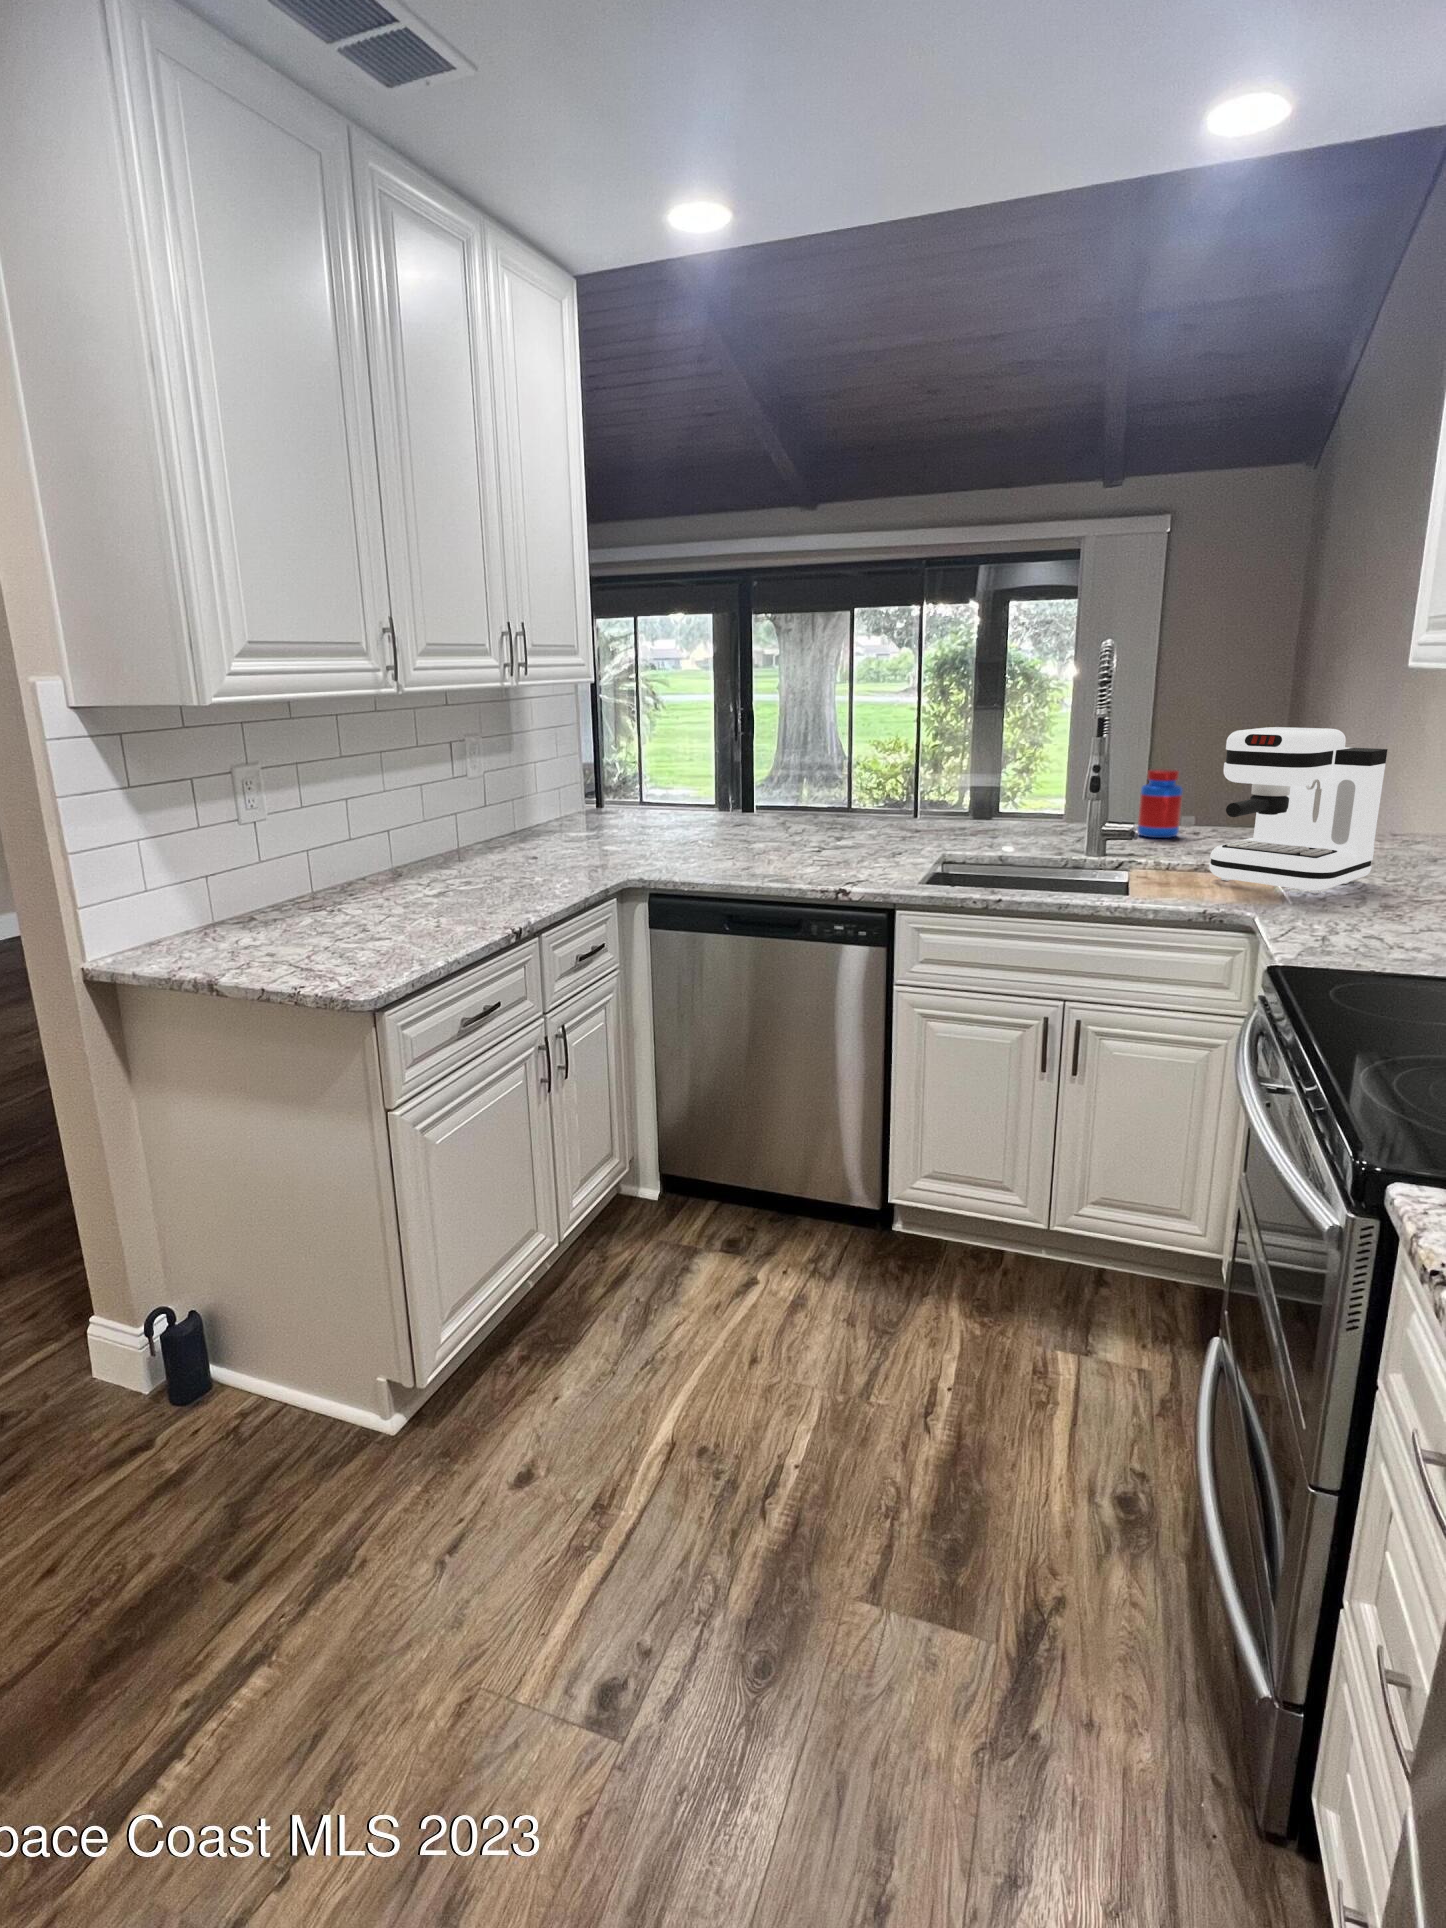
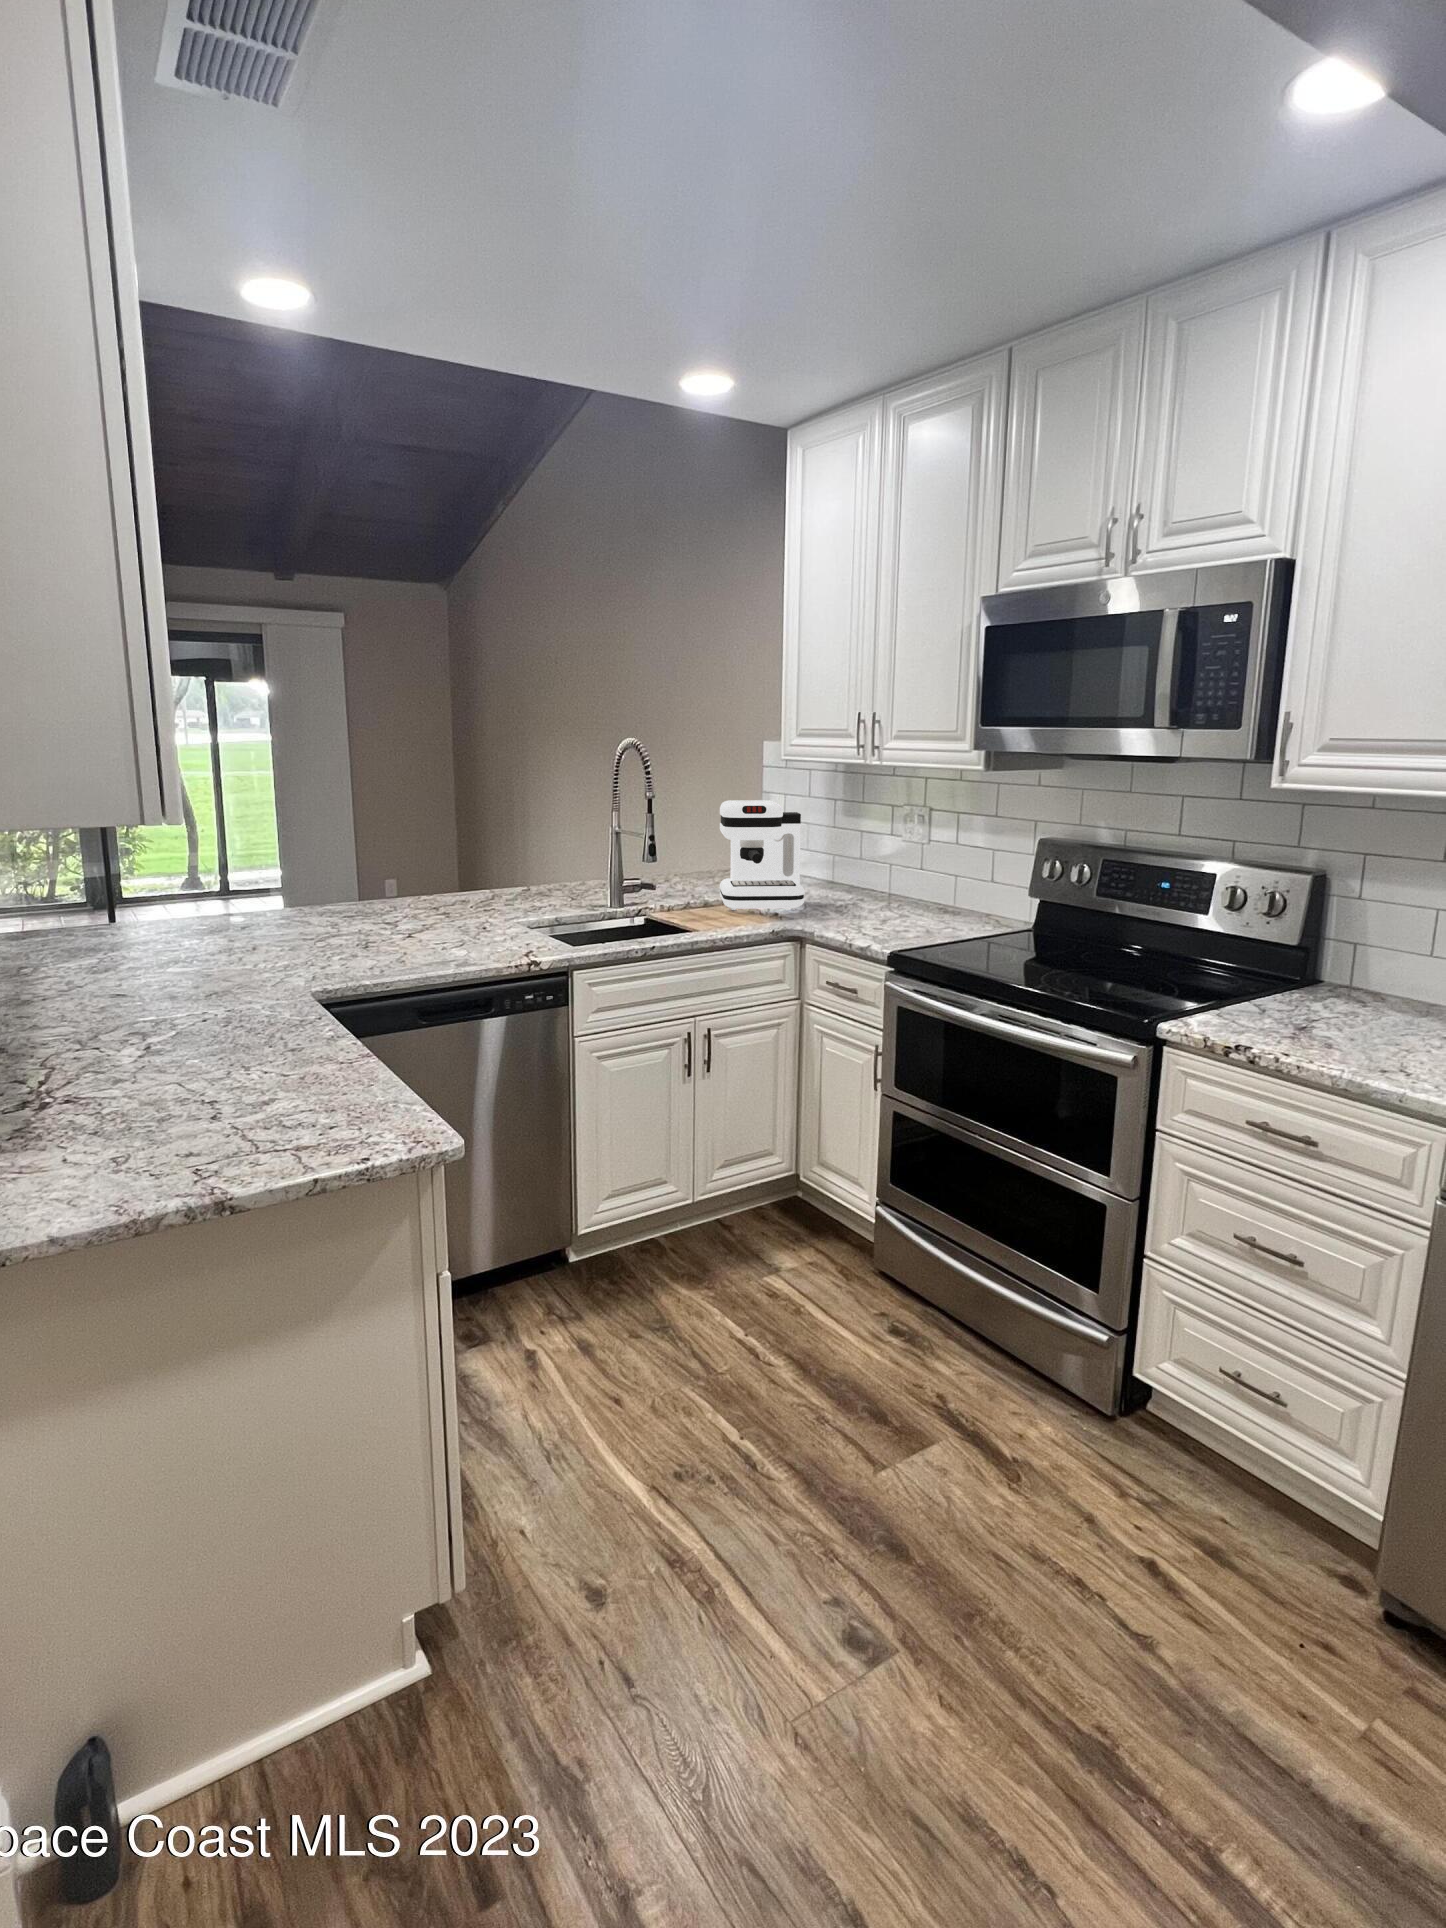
jar: present [1138,769,1183,838] -> none [595,836,626,890]

